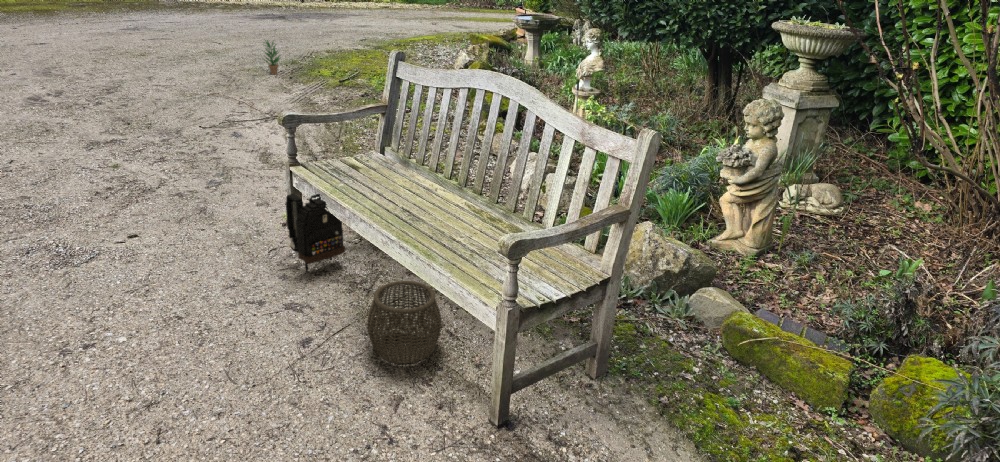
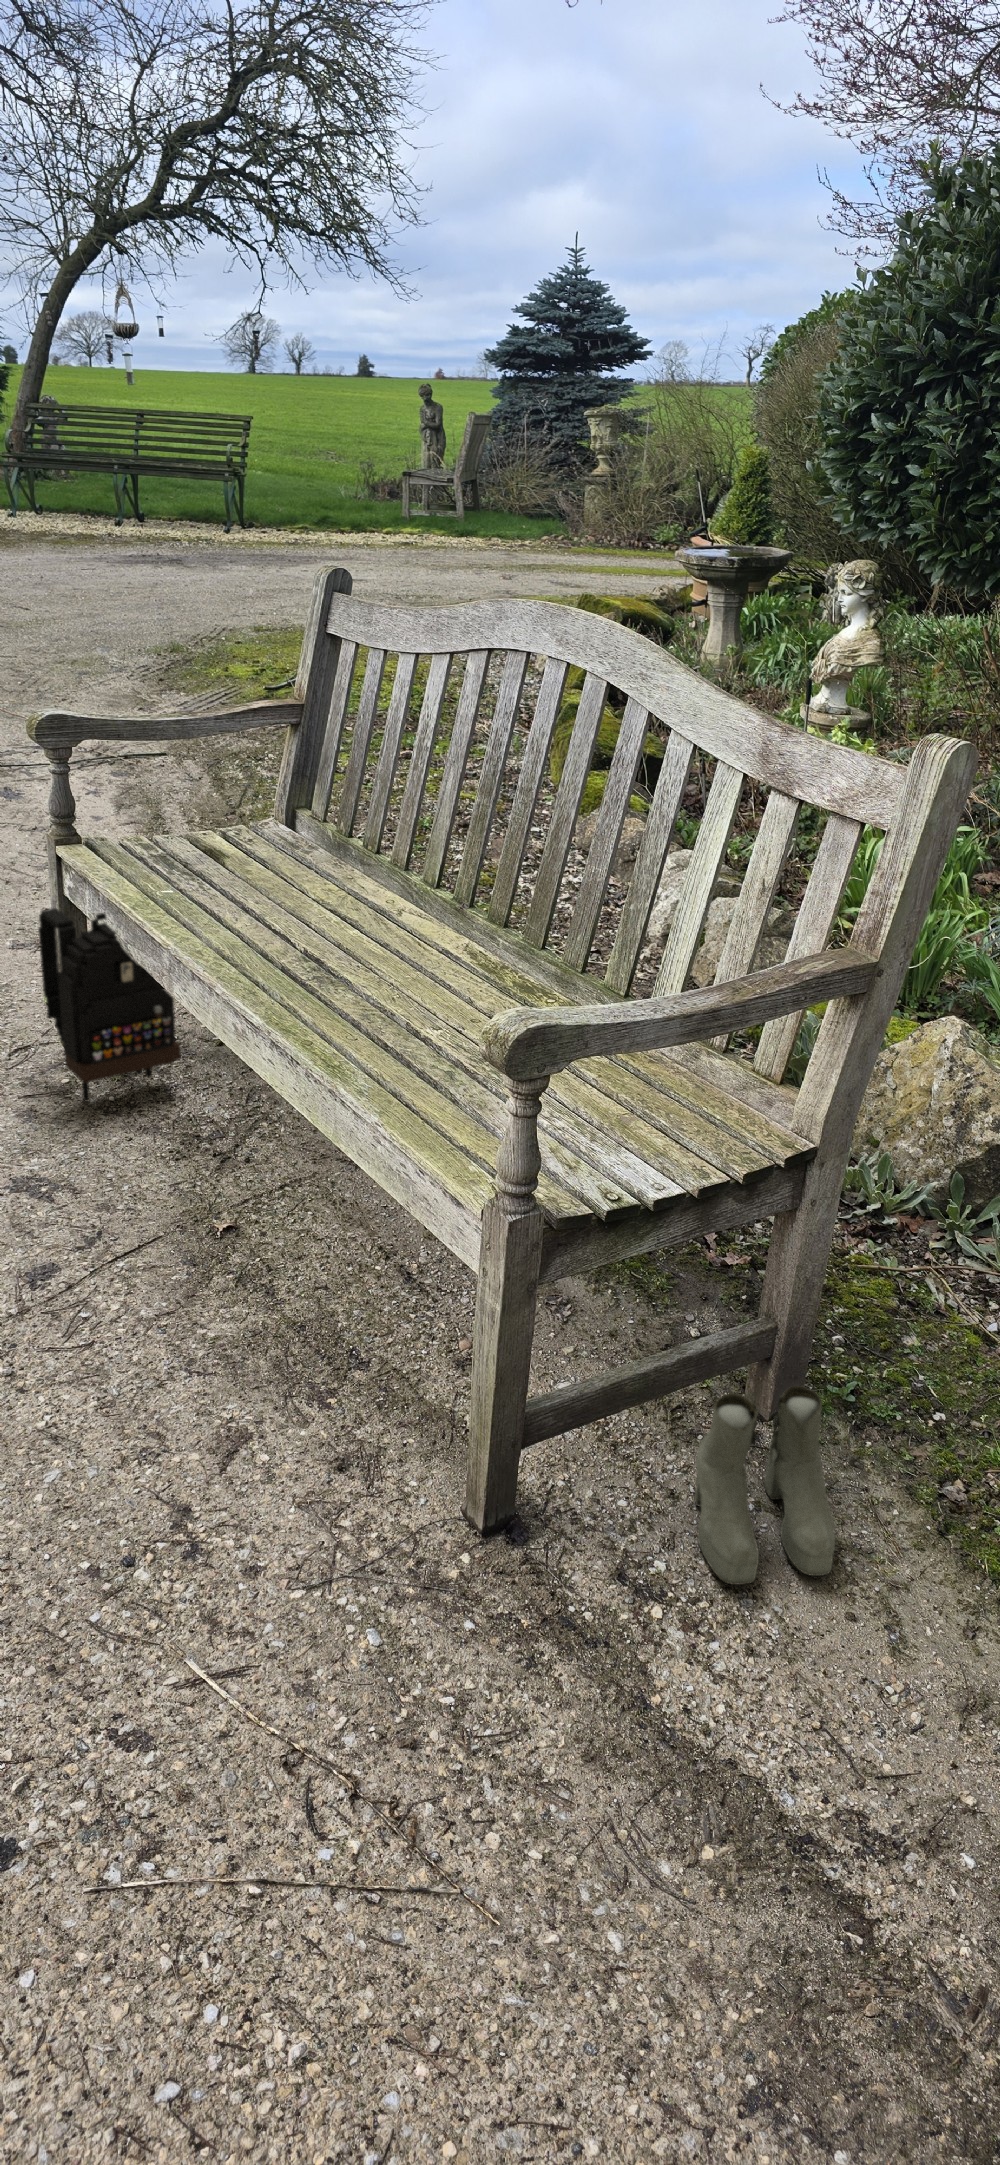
potted plant: present [264,40,280,74] -> none [92,583,138,667]
woven basket: present [367,281,442,364] -> none [183,1132,377,1348]
boots: none [572,364,625,438] -> present [694,1386,835,1585]

